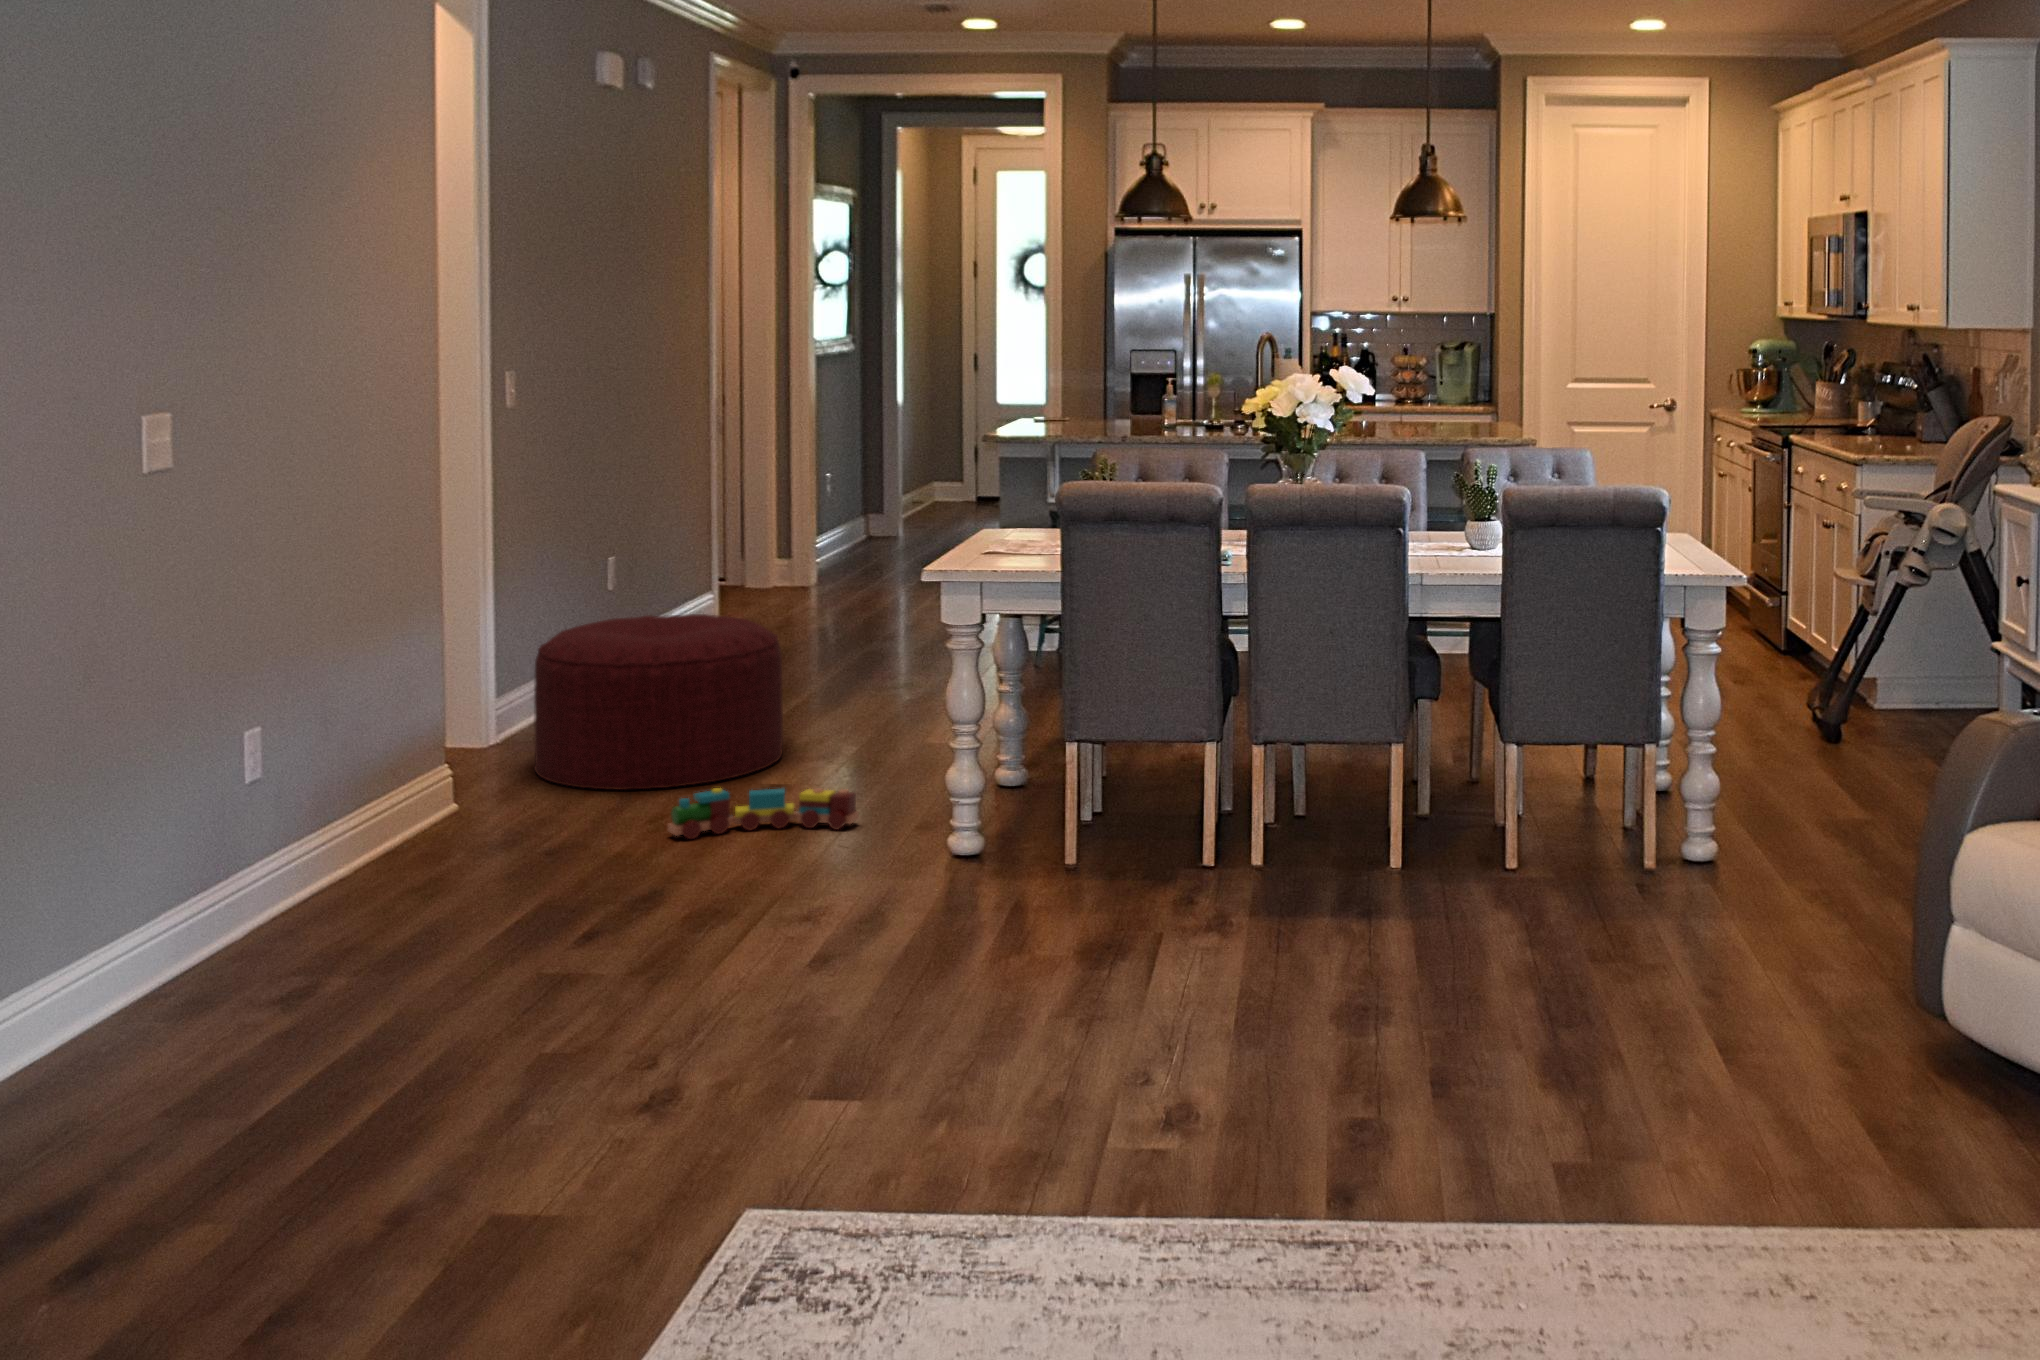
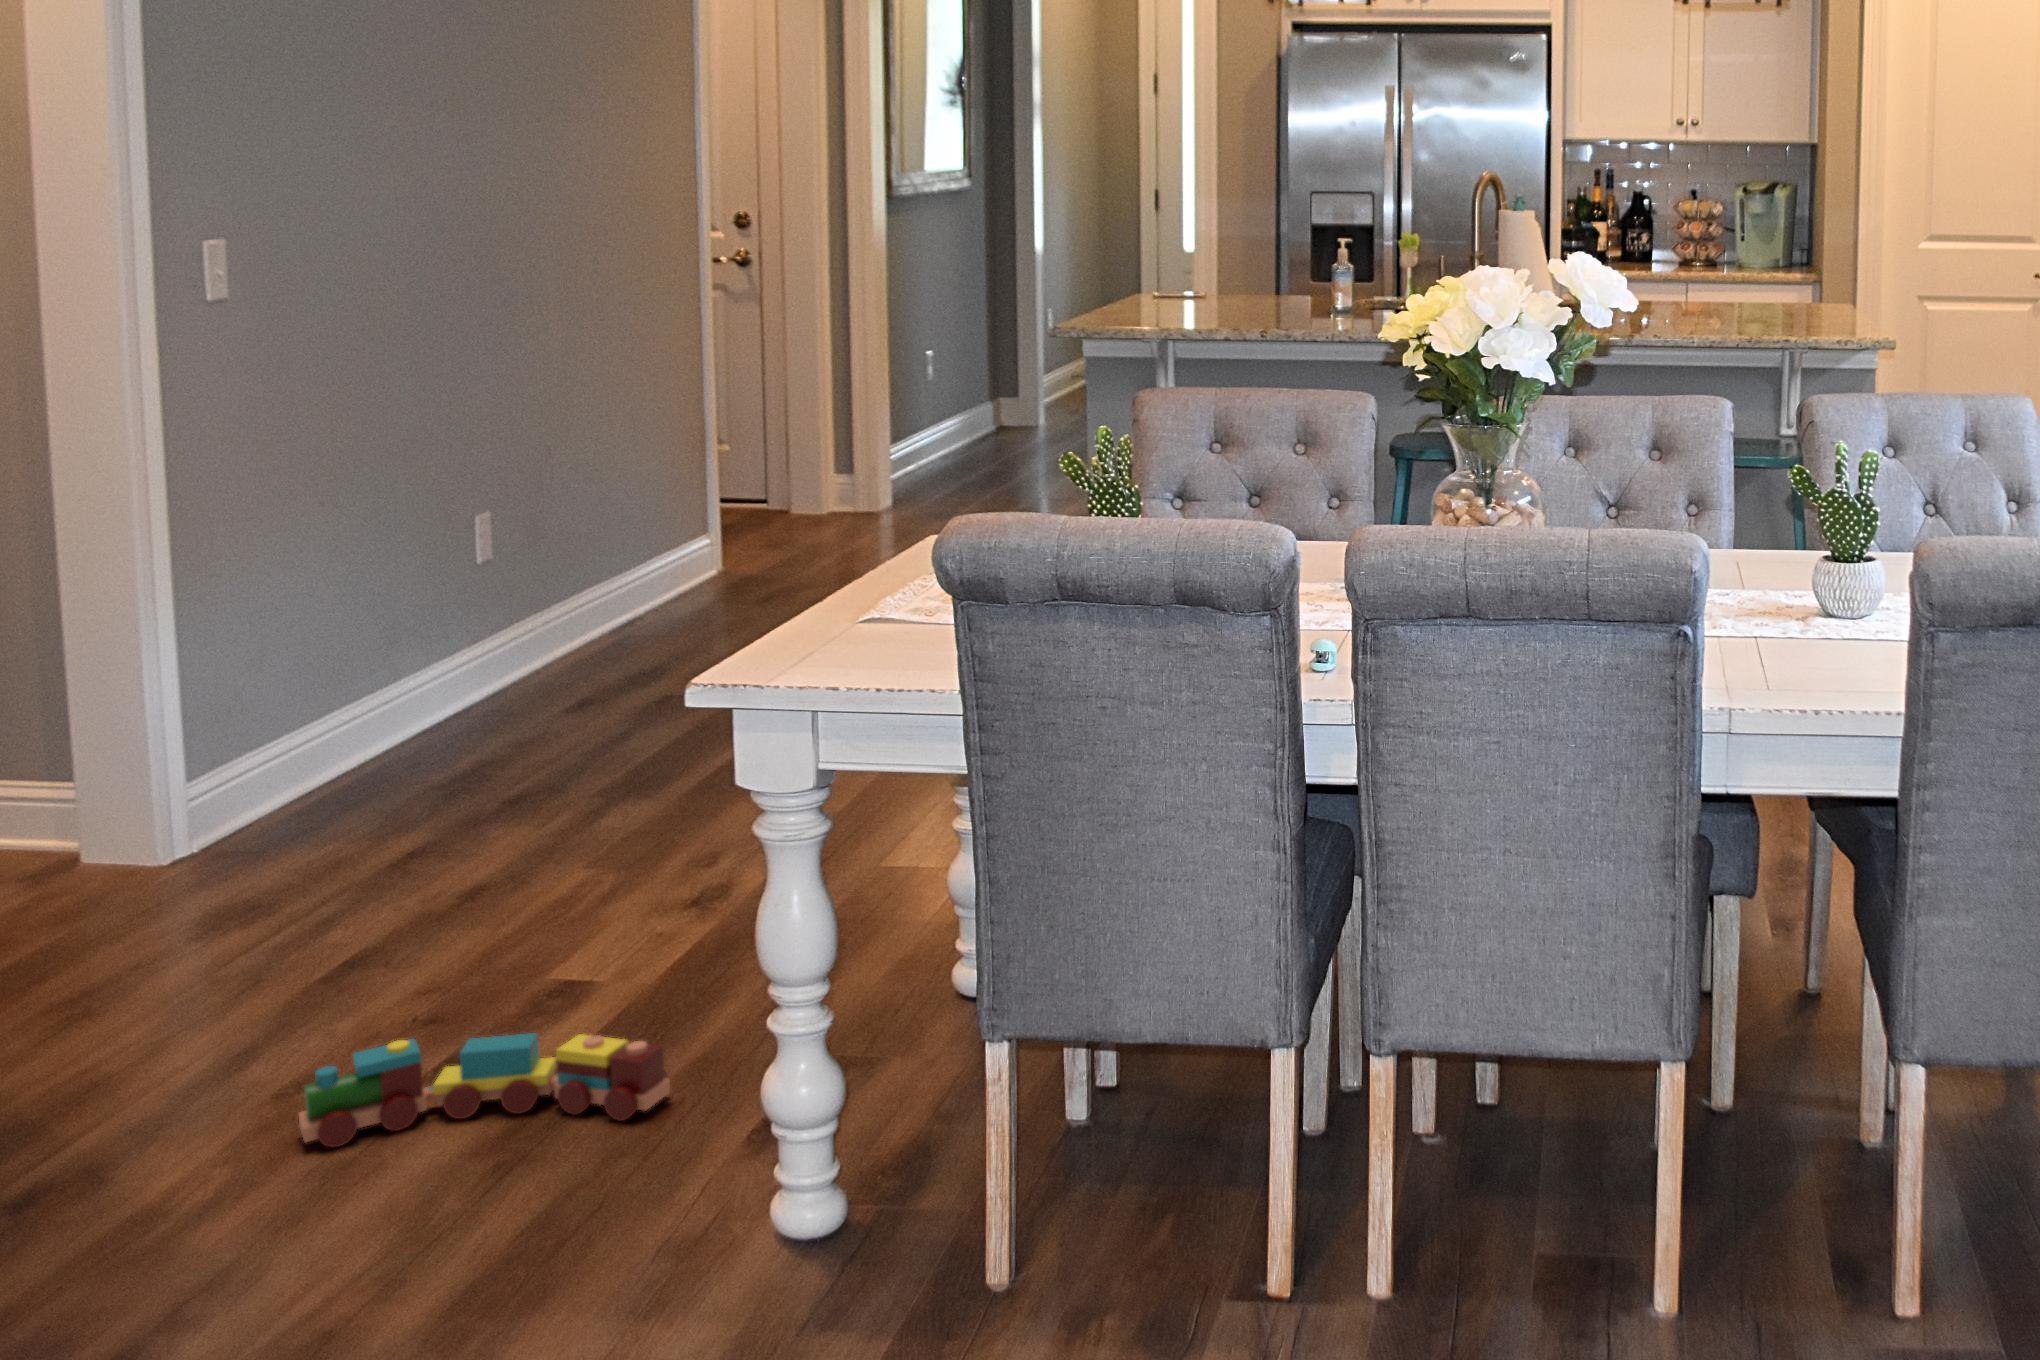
ottoman: present [534,614,783,790] -> none [195,645,652,983]

